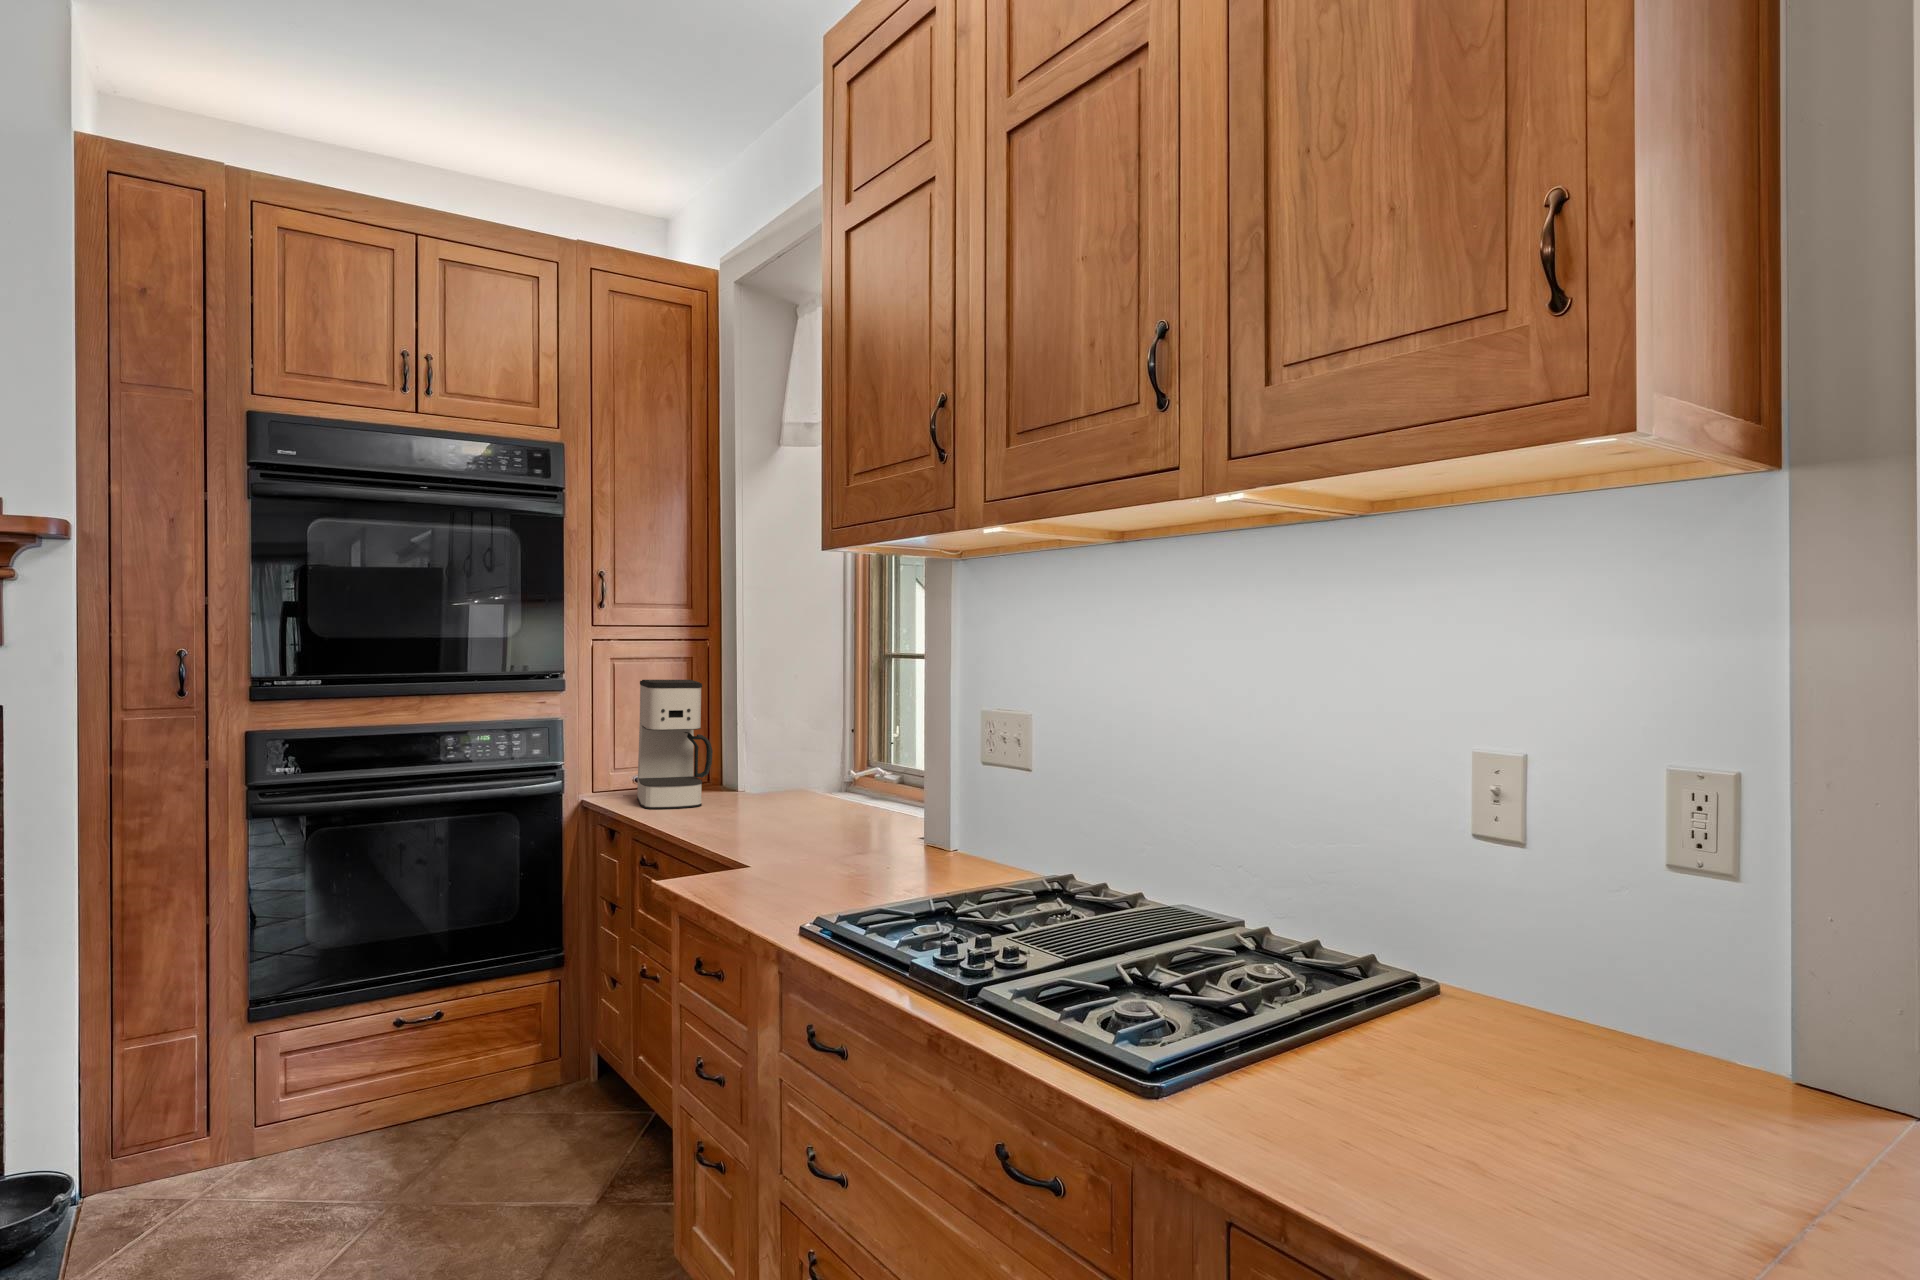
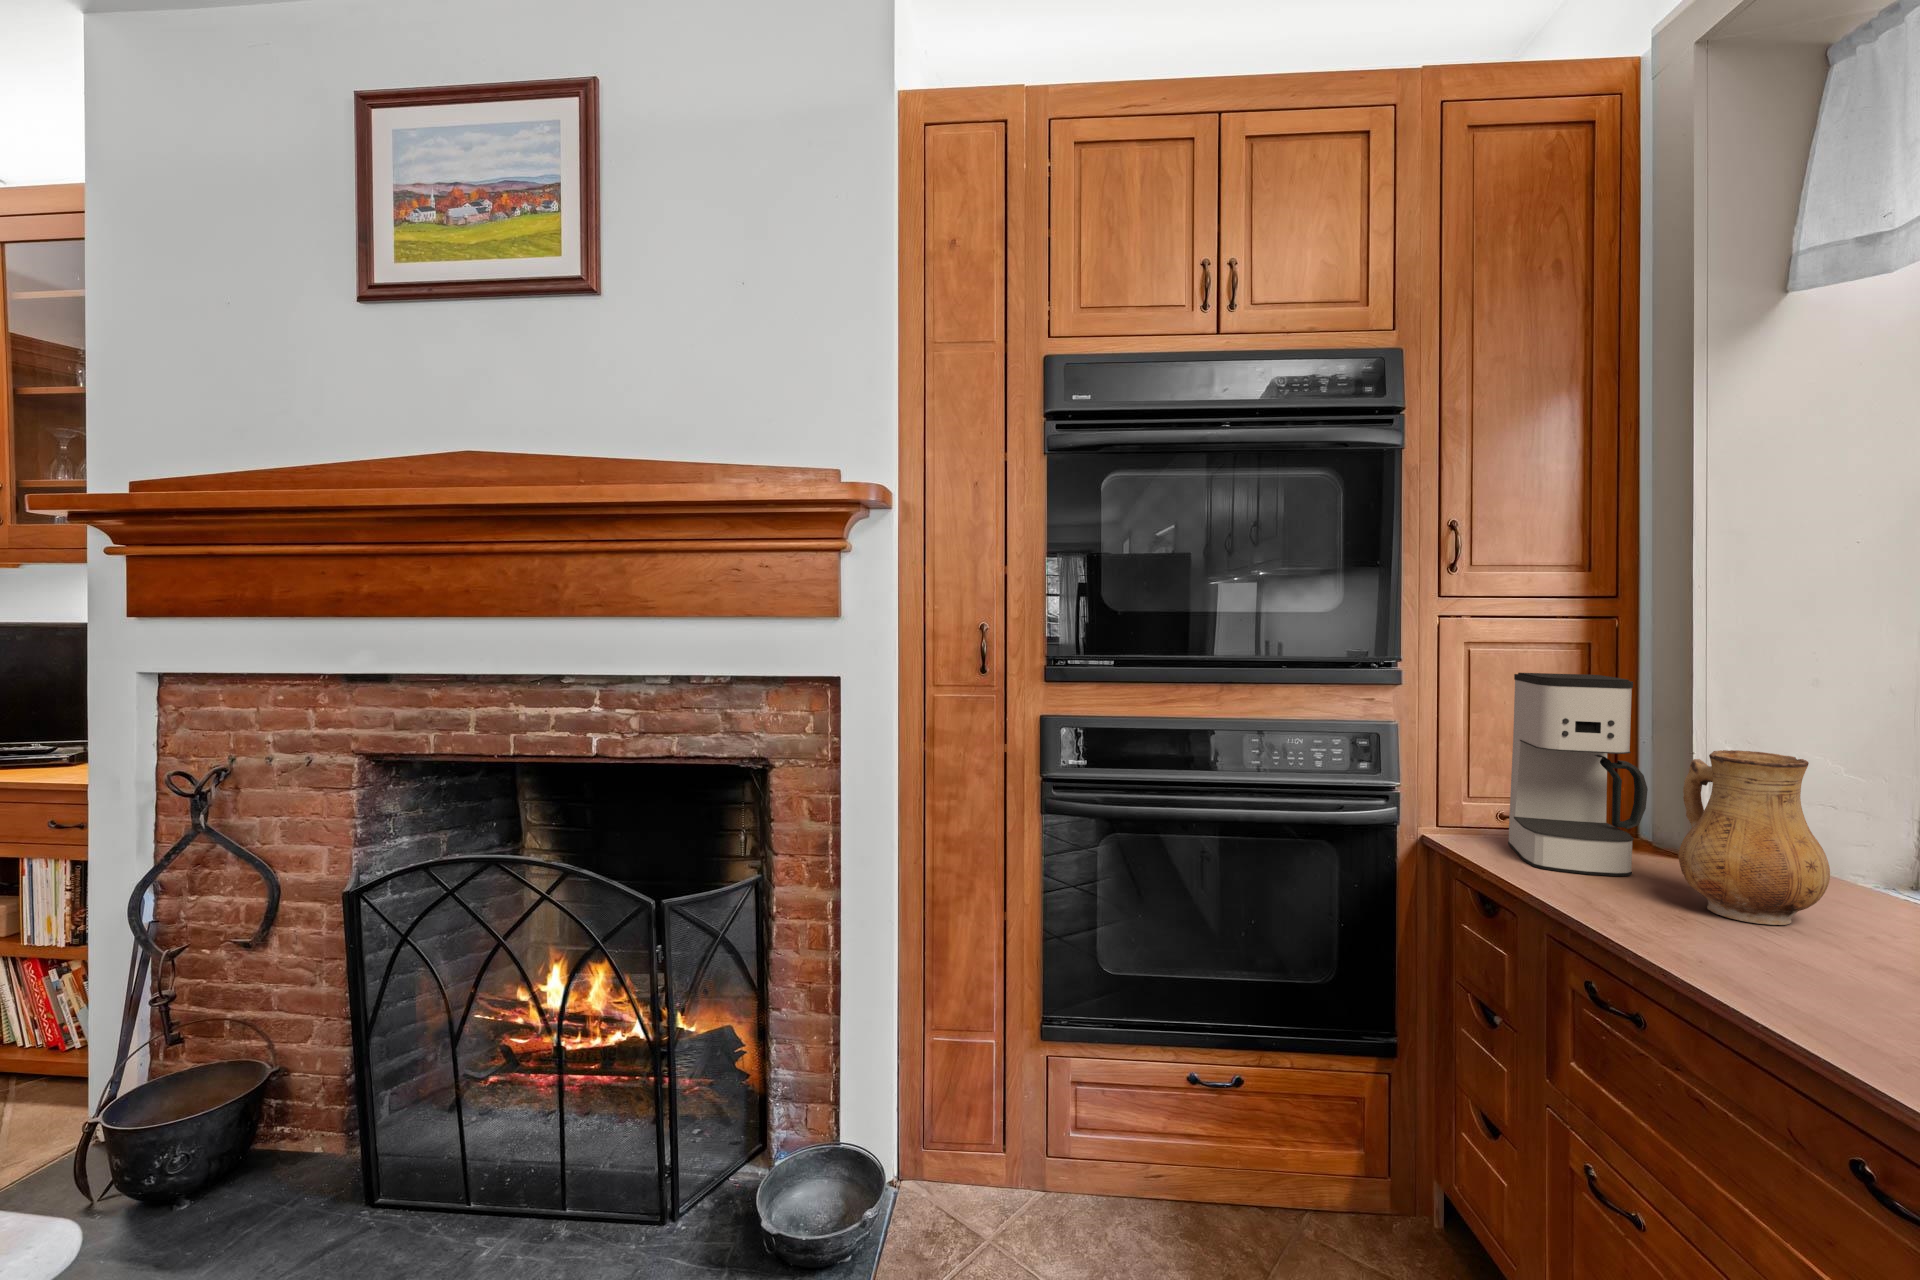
ceramic pitcher: none [715,722,782,819] -> present [1679,750,1830,925]

